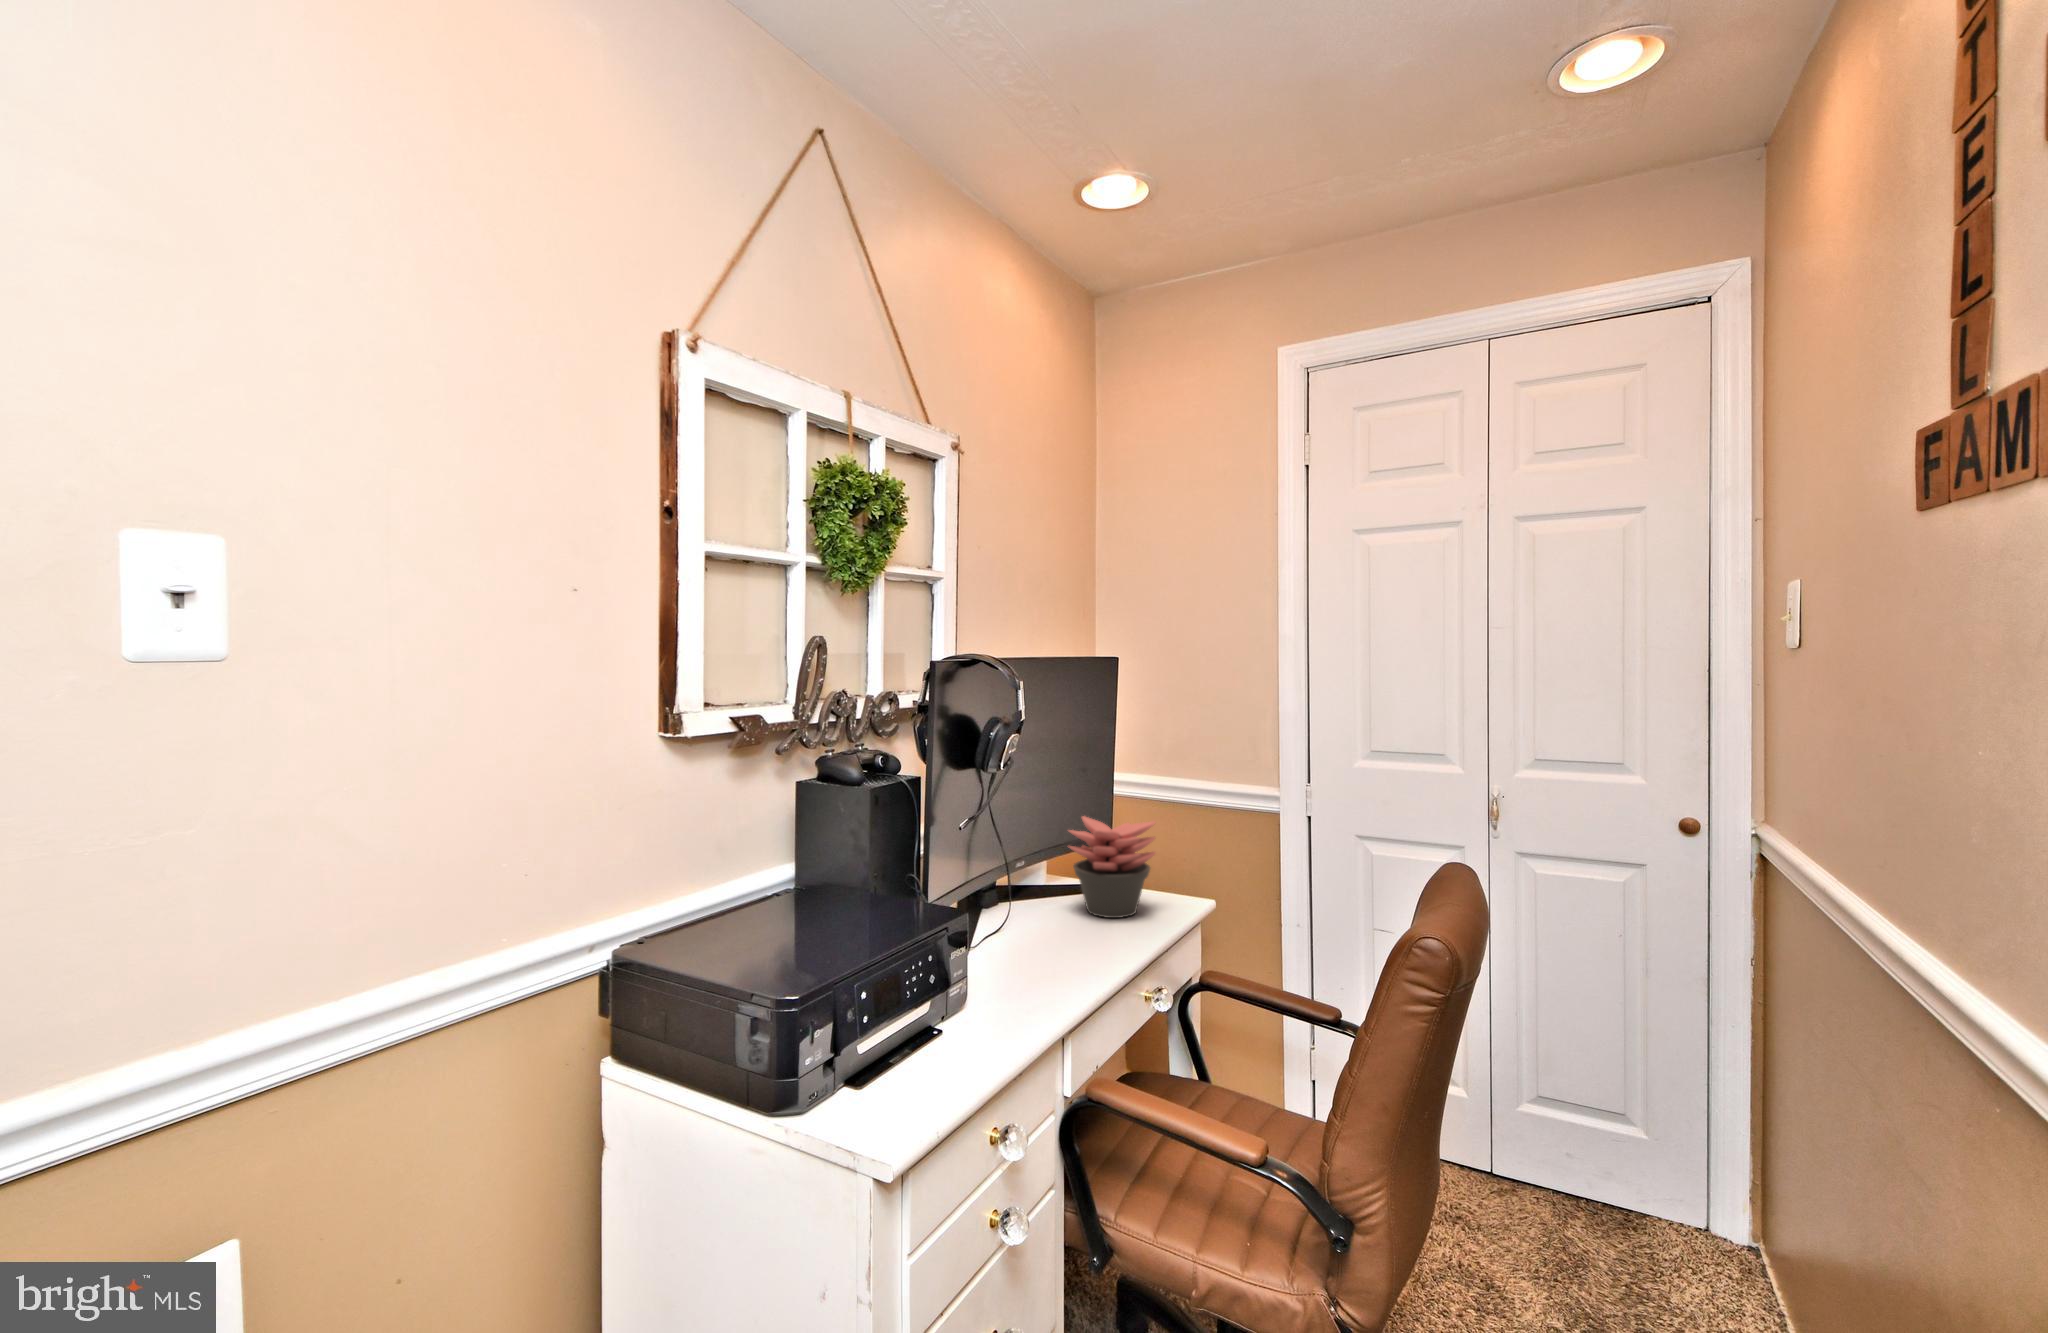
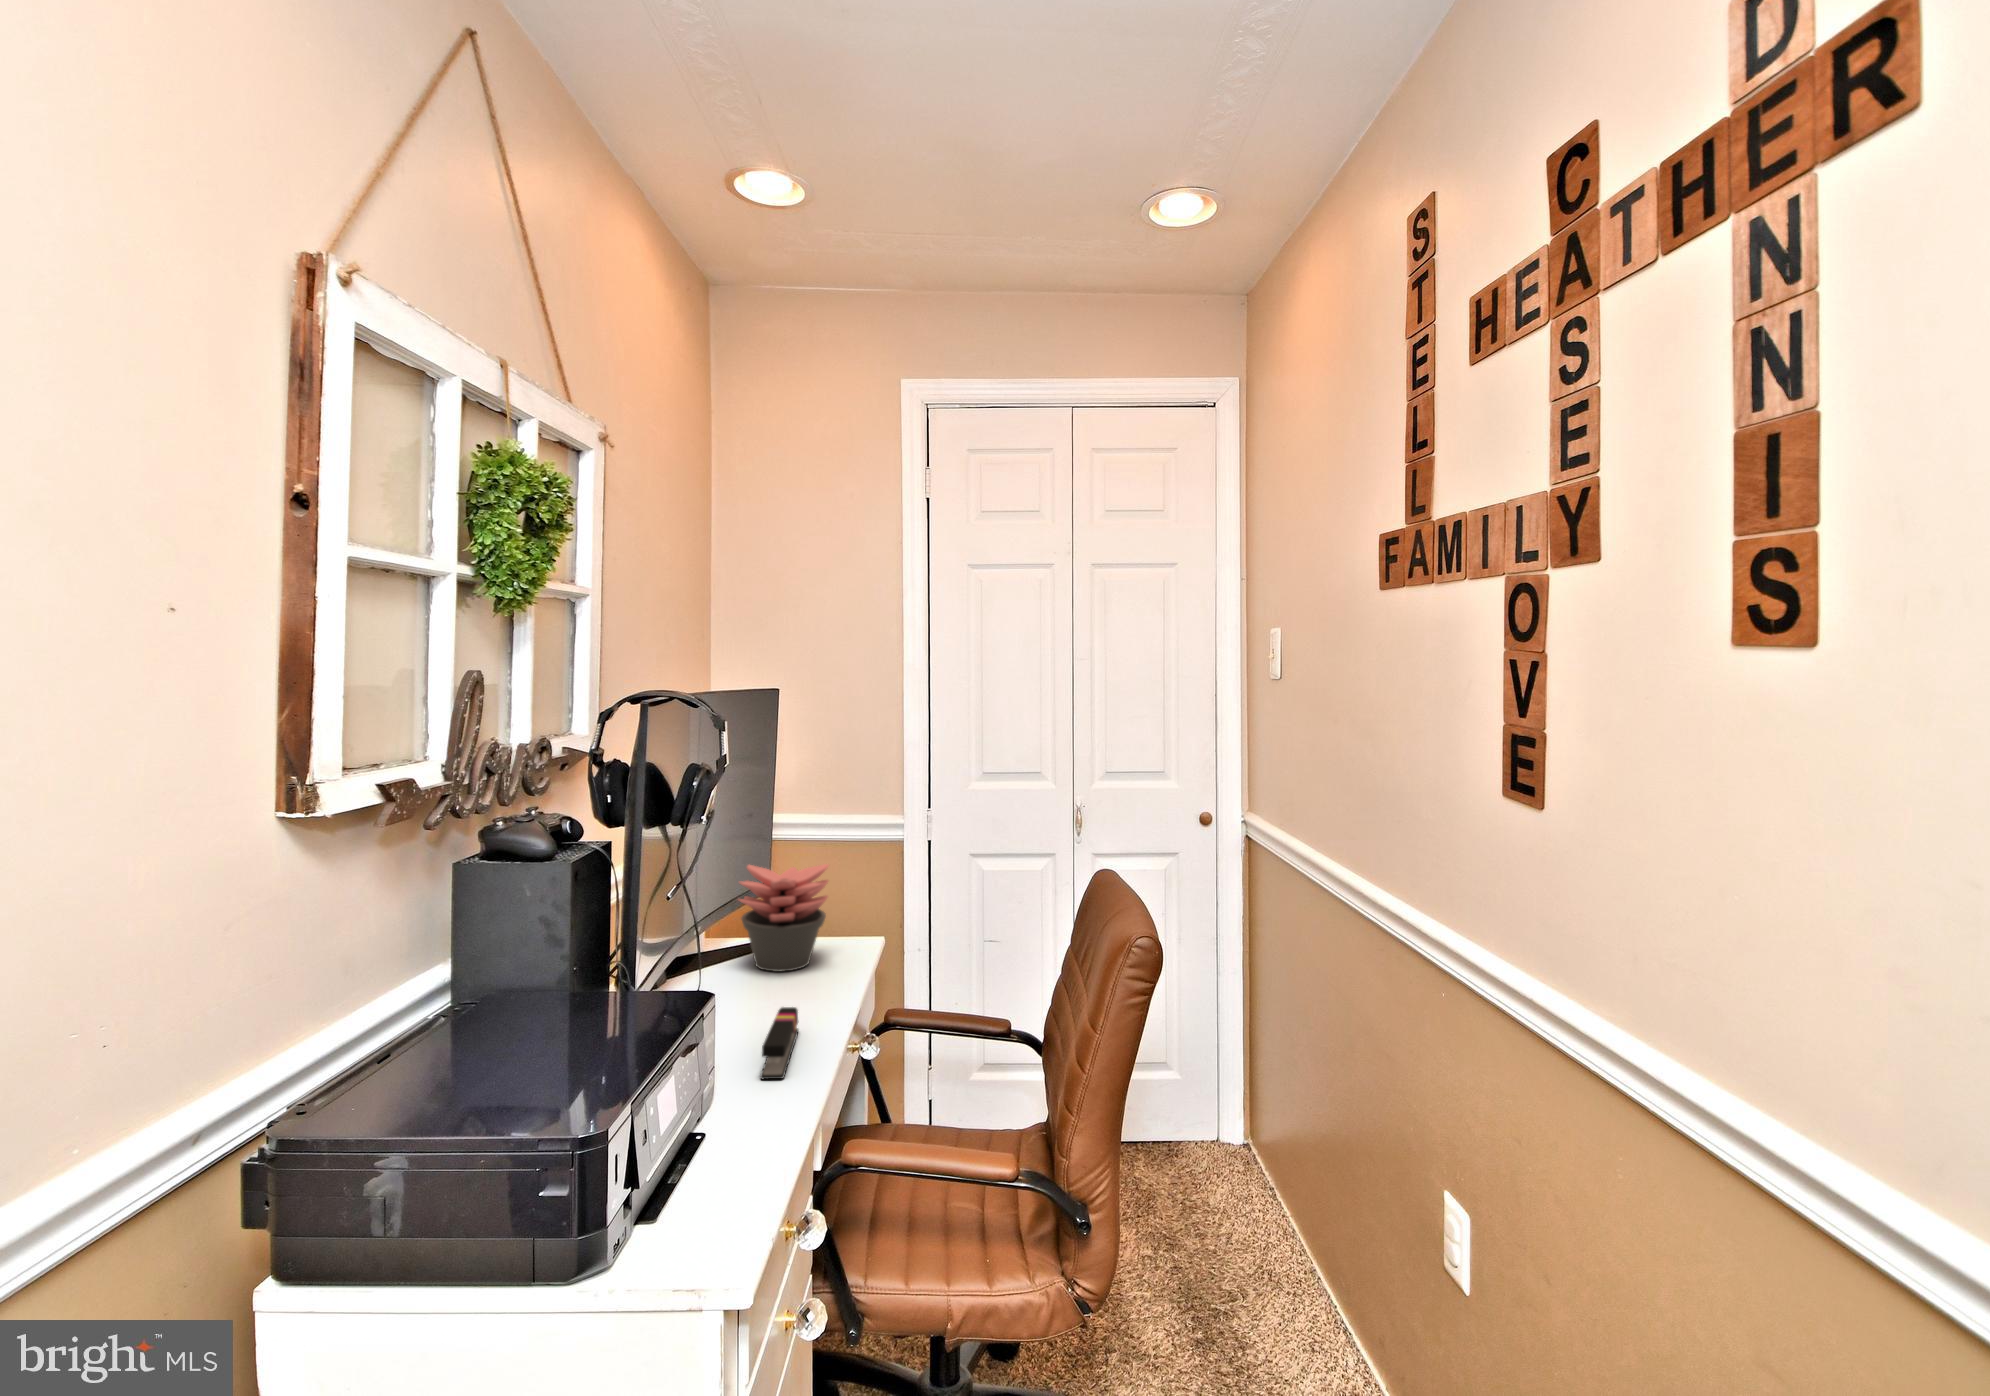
stapler: none [1019,943,1080,1003] -> present [760,1007,798,1079]

